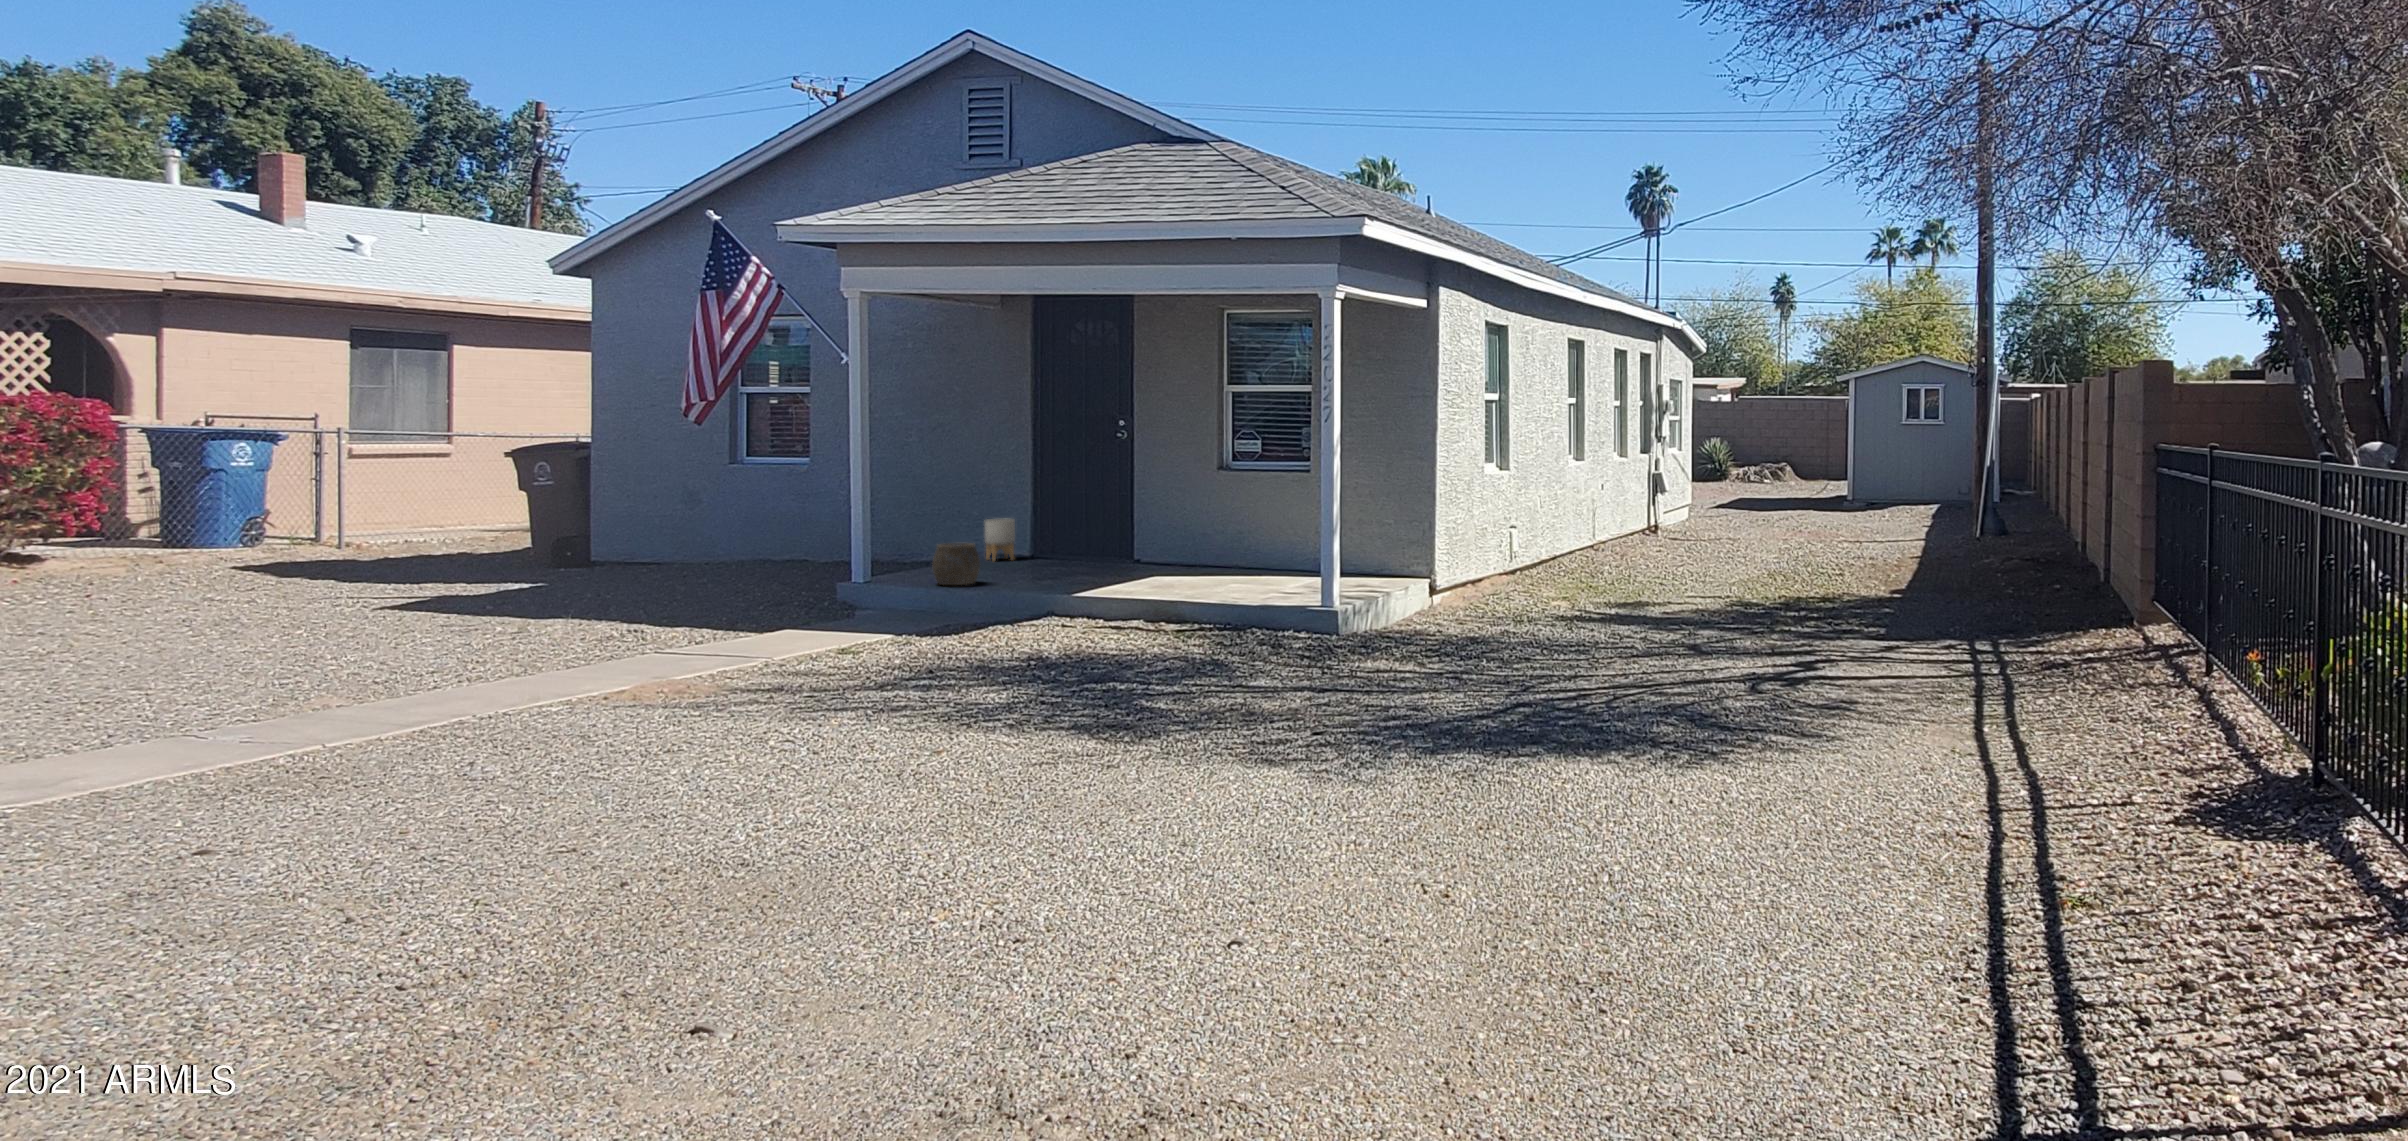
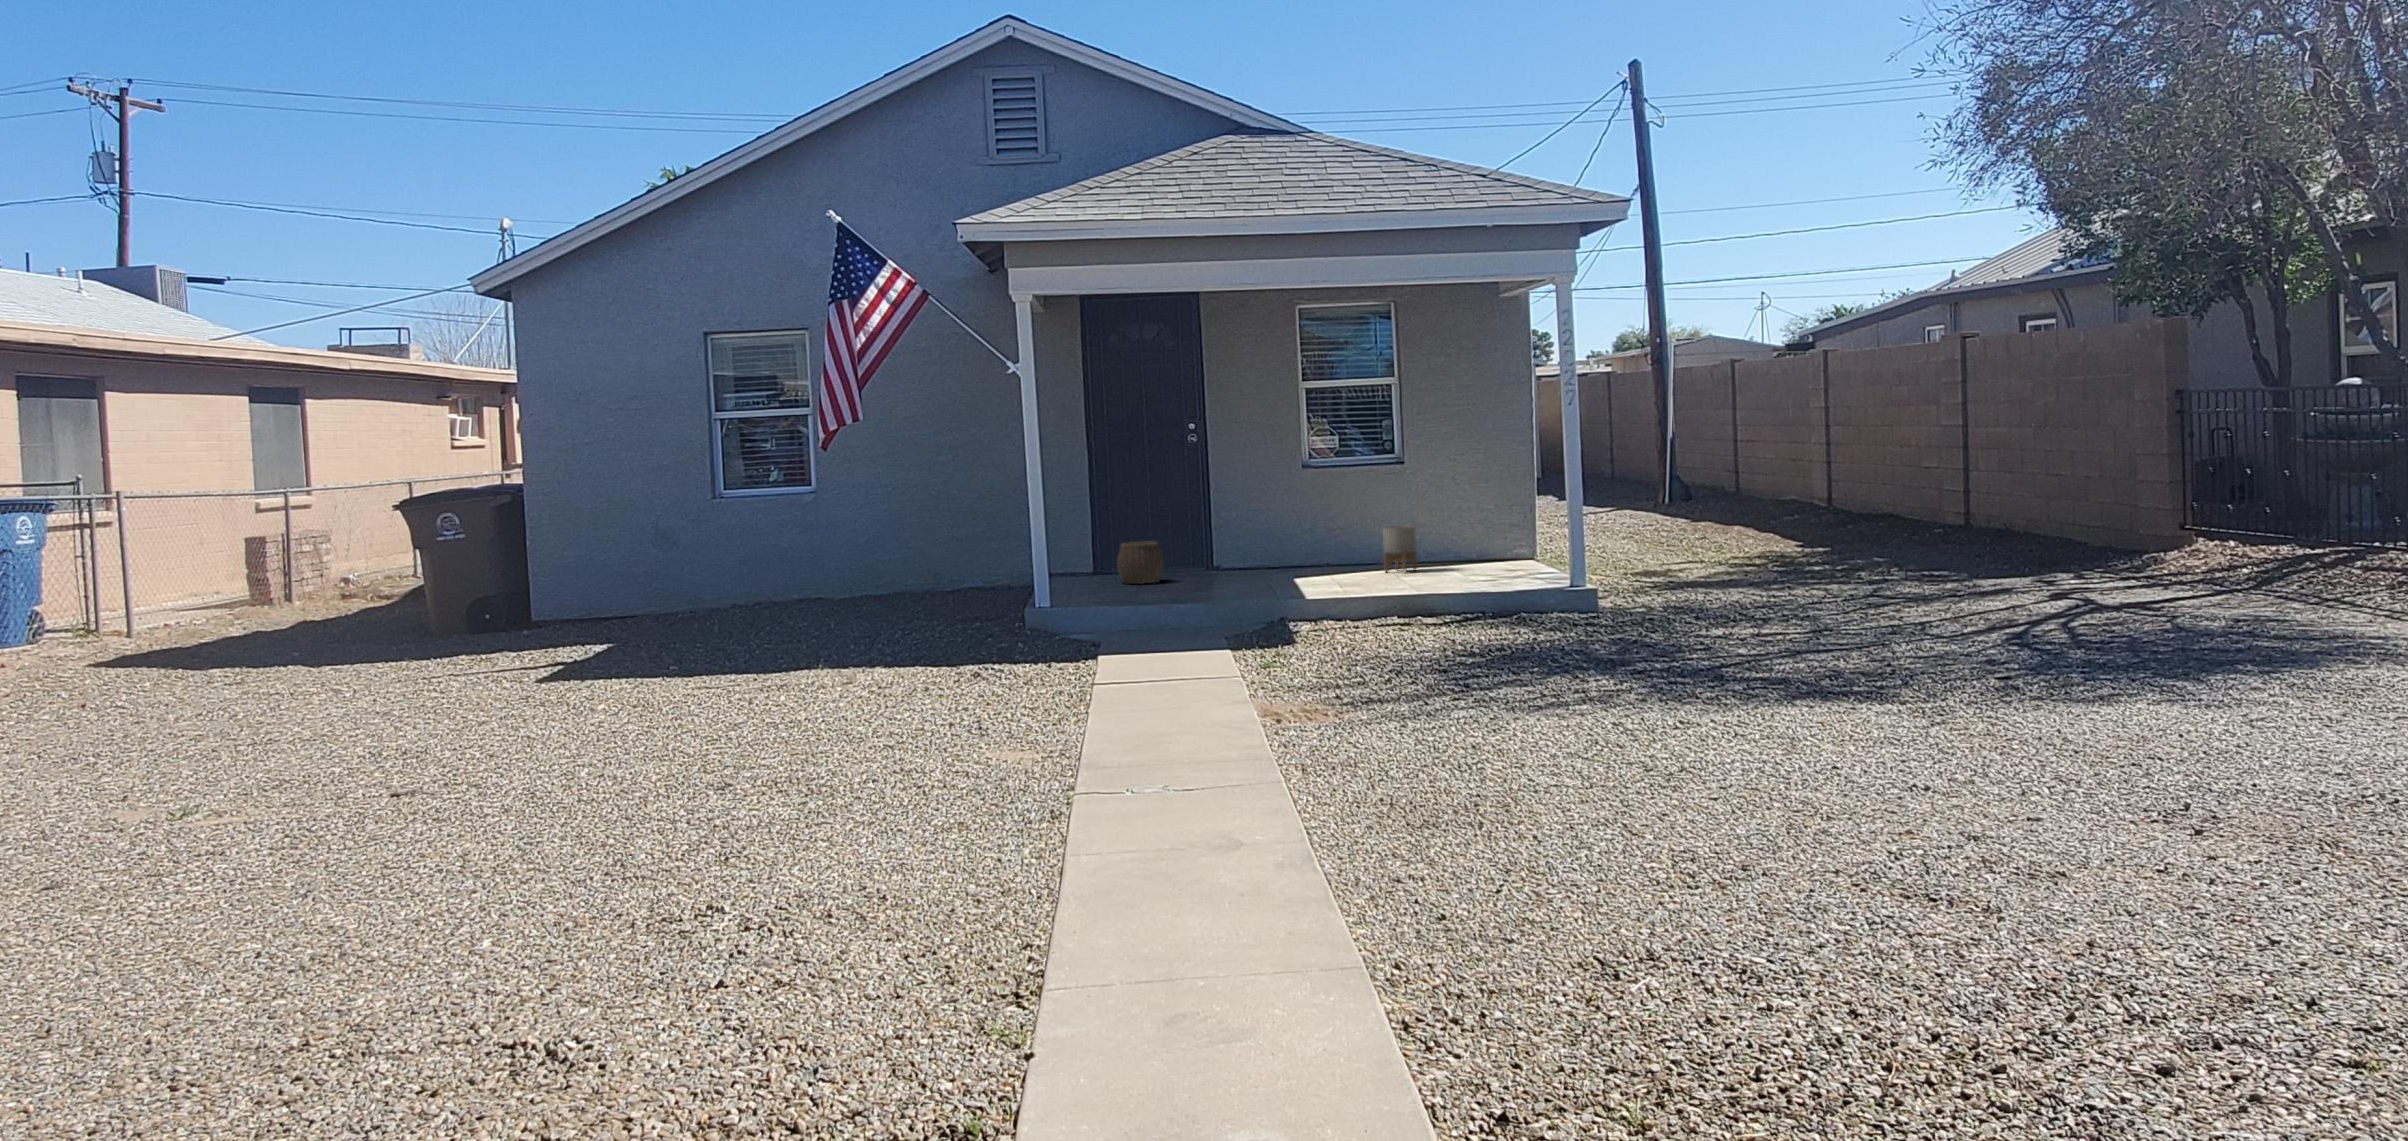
planter: present [984,519,1015,560] -> present [1382,525,1417,572]

